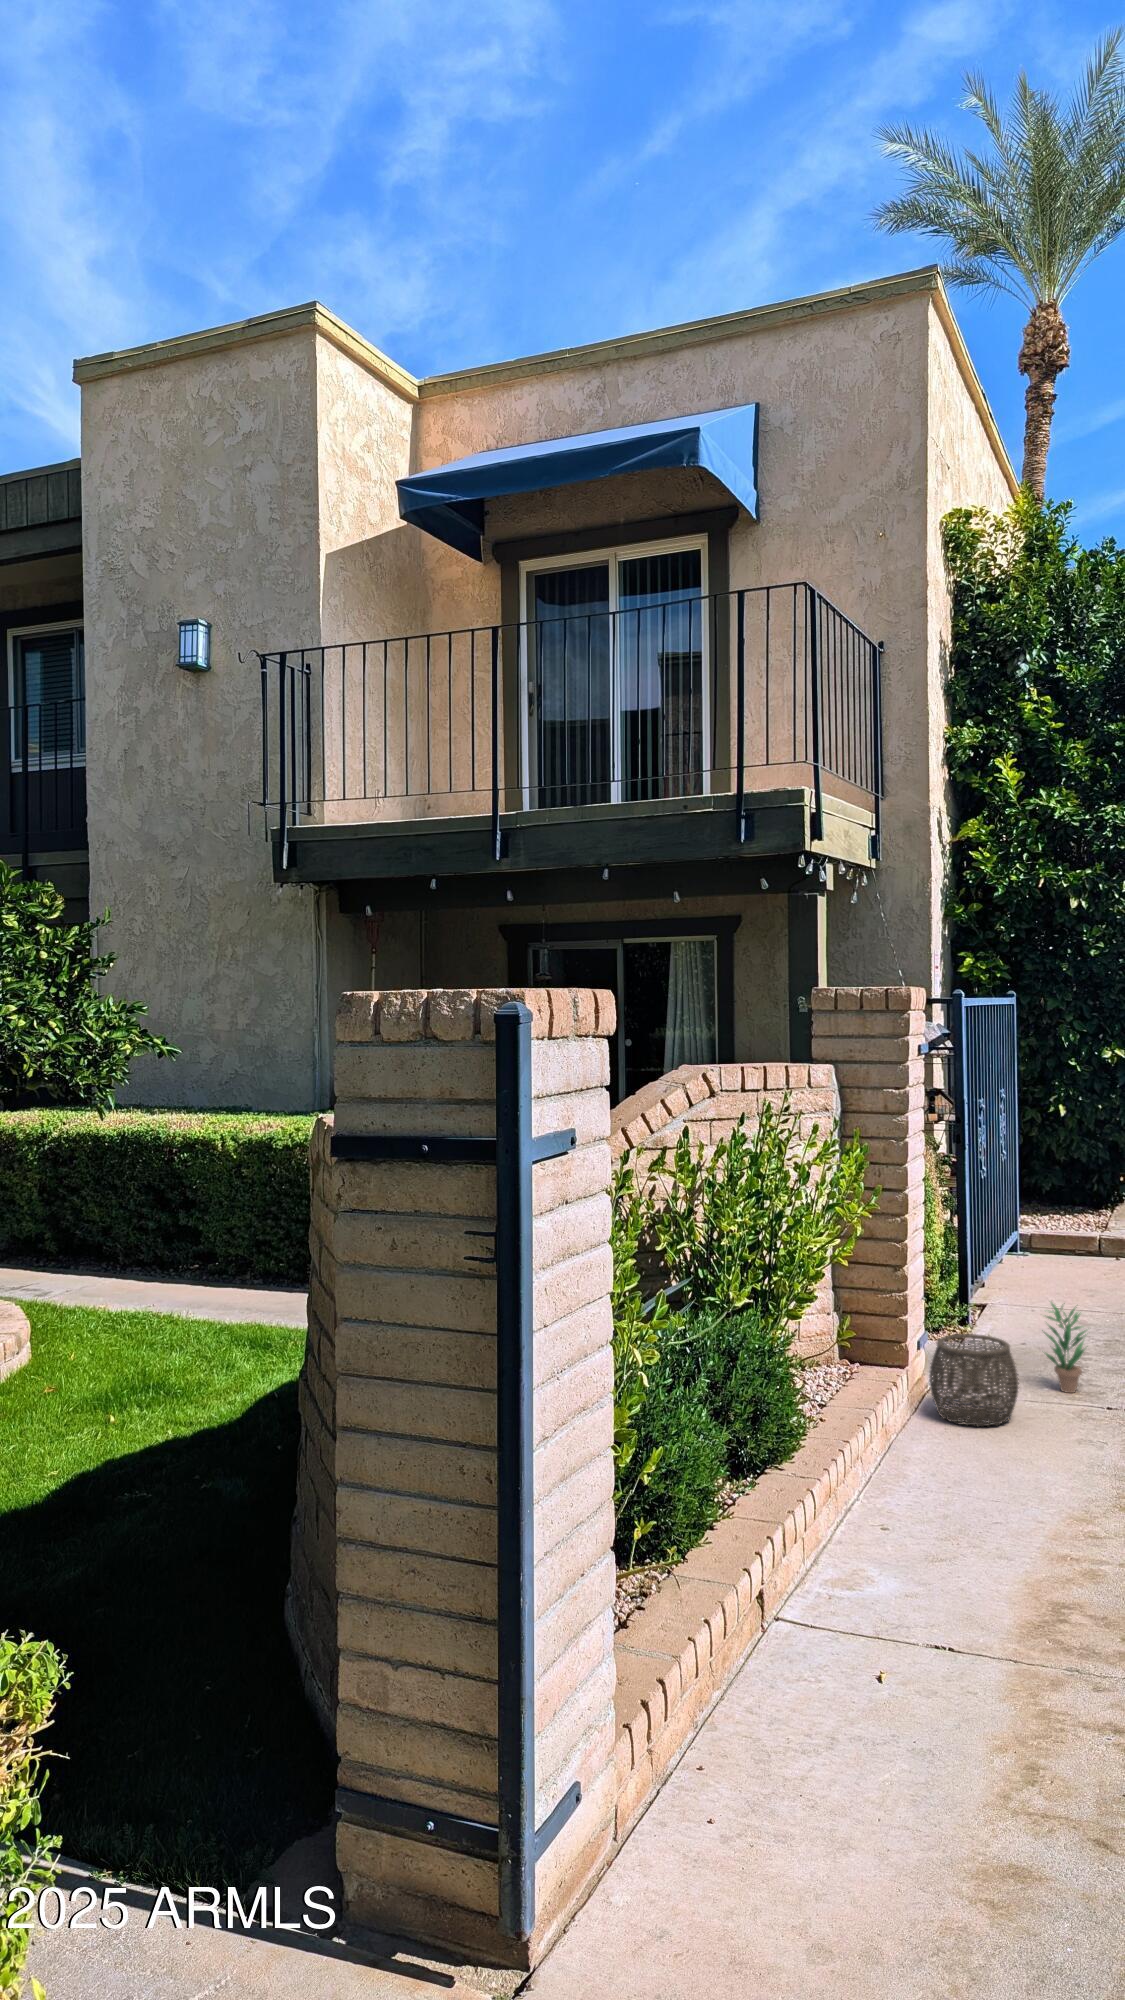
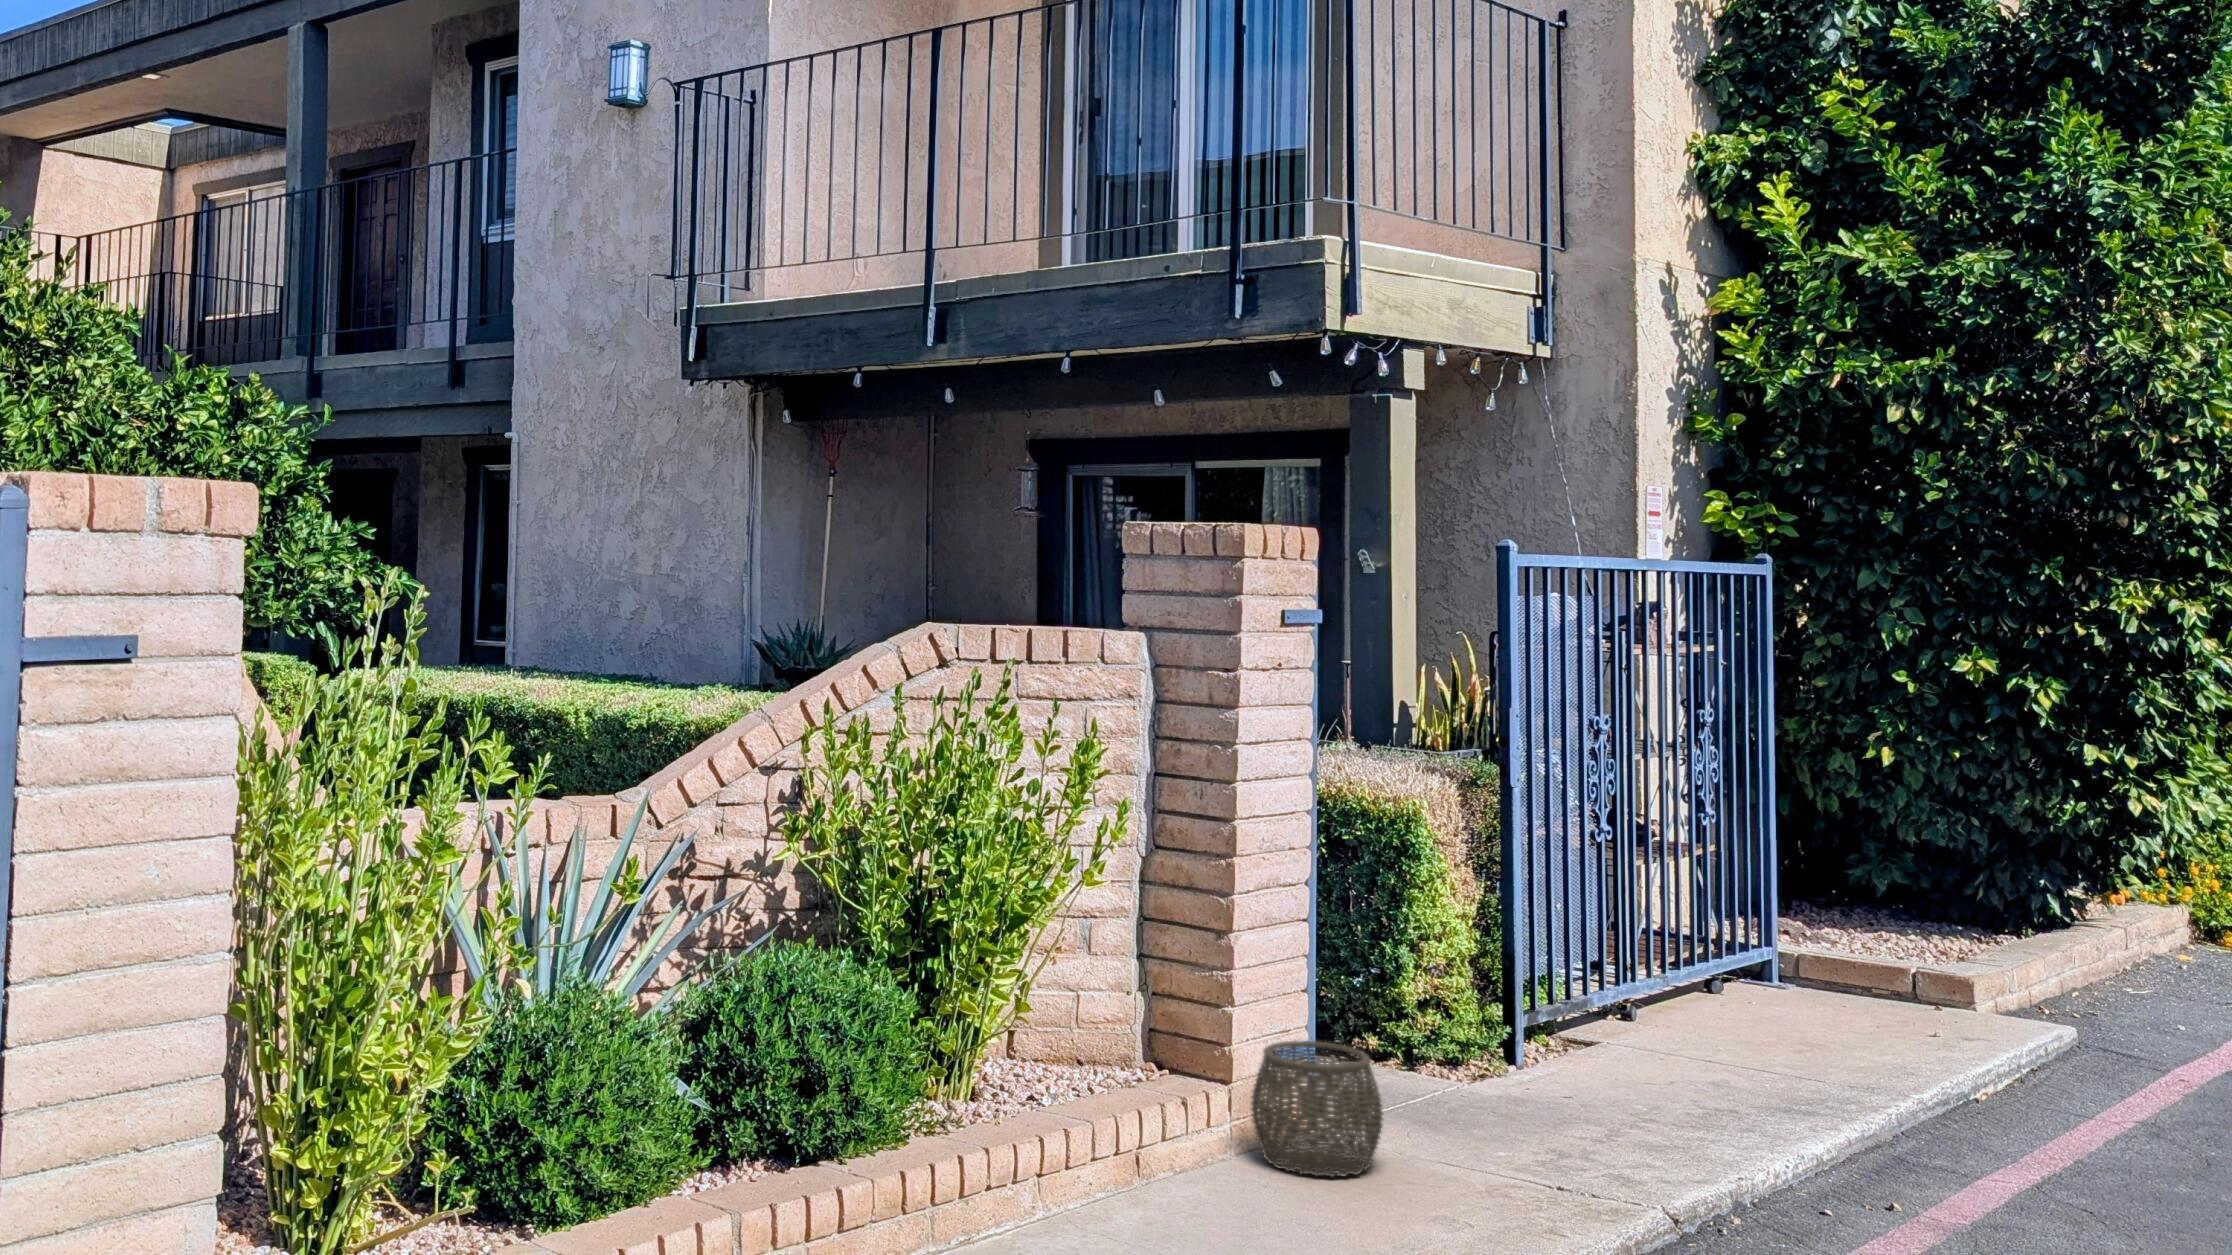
potted plant: present [1045,1302,1086,1393] -> none [1472,1011,1557,1160]

